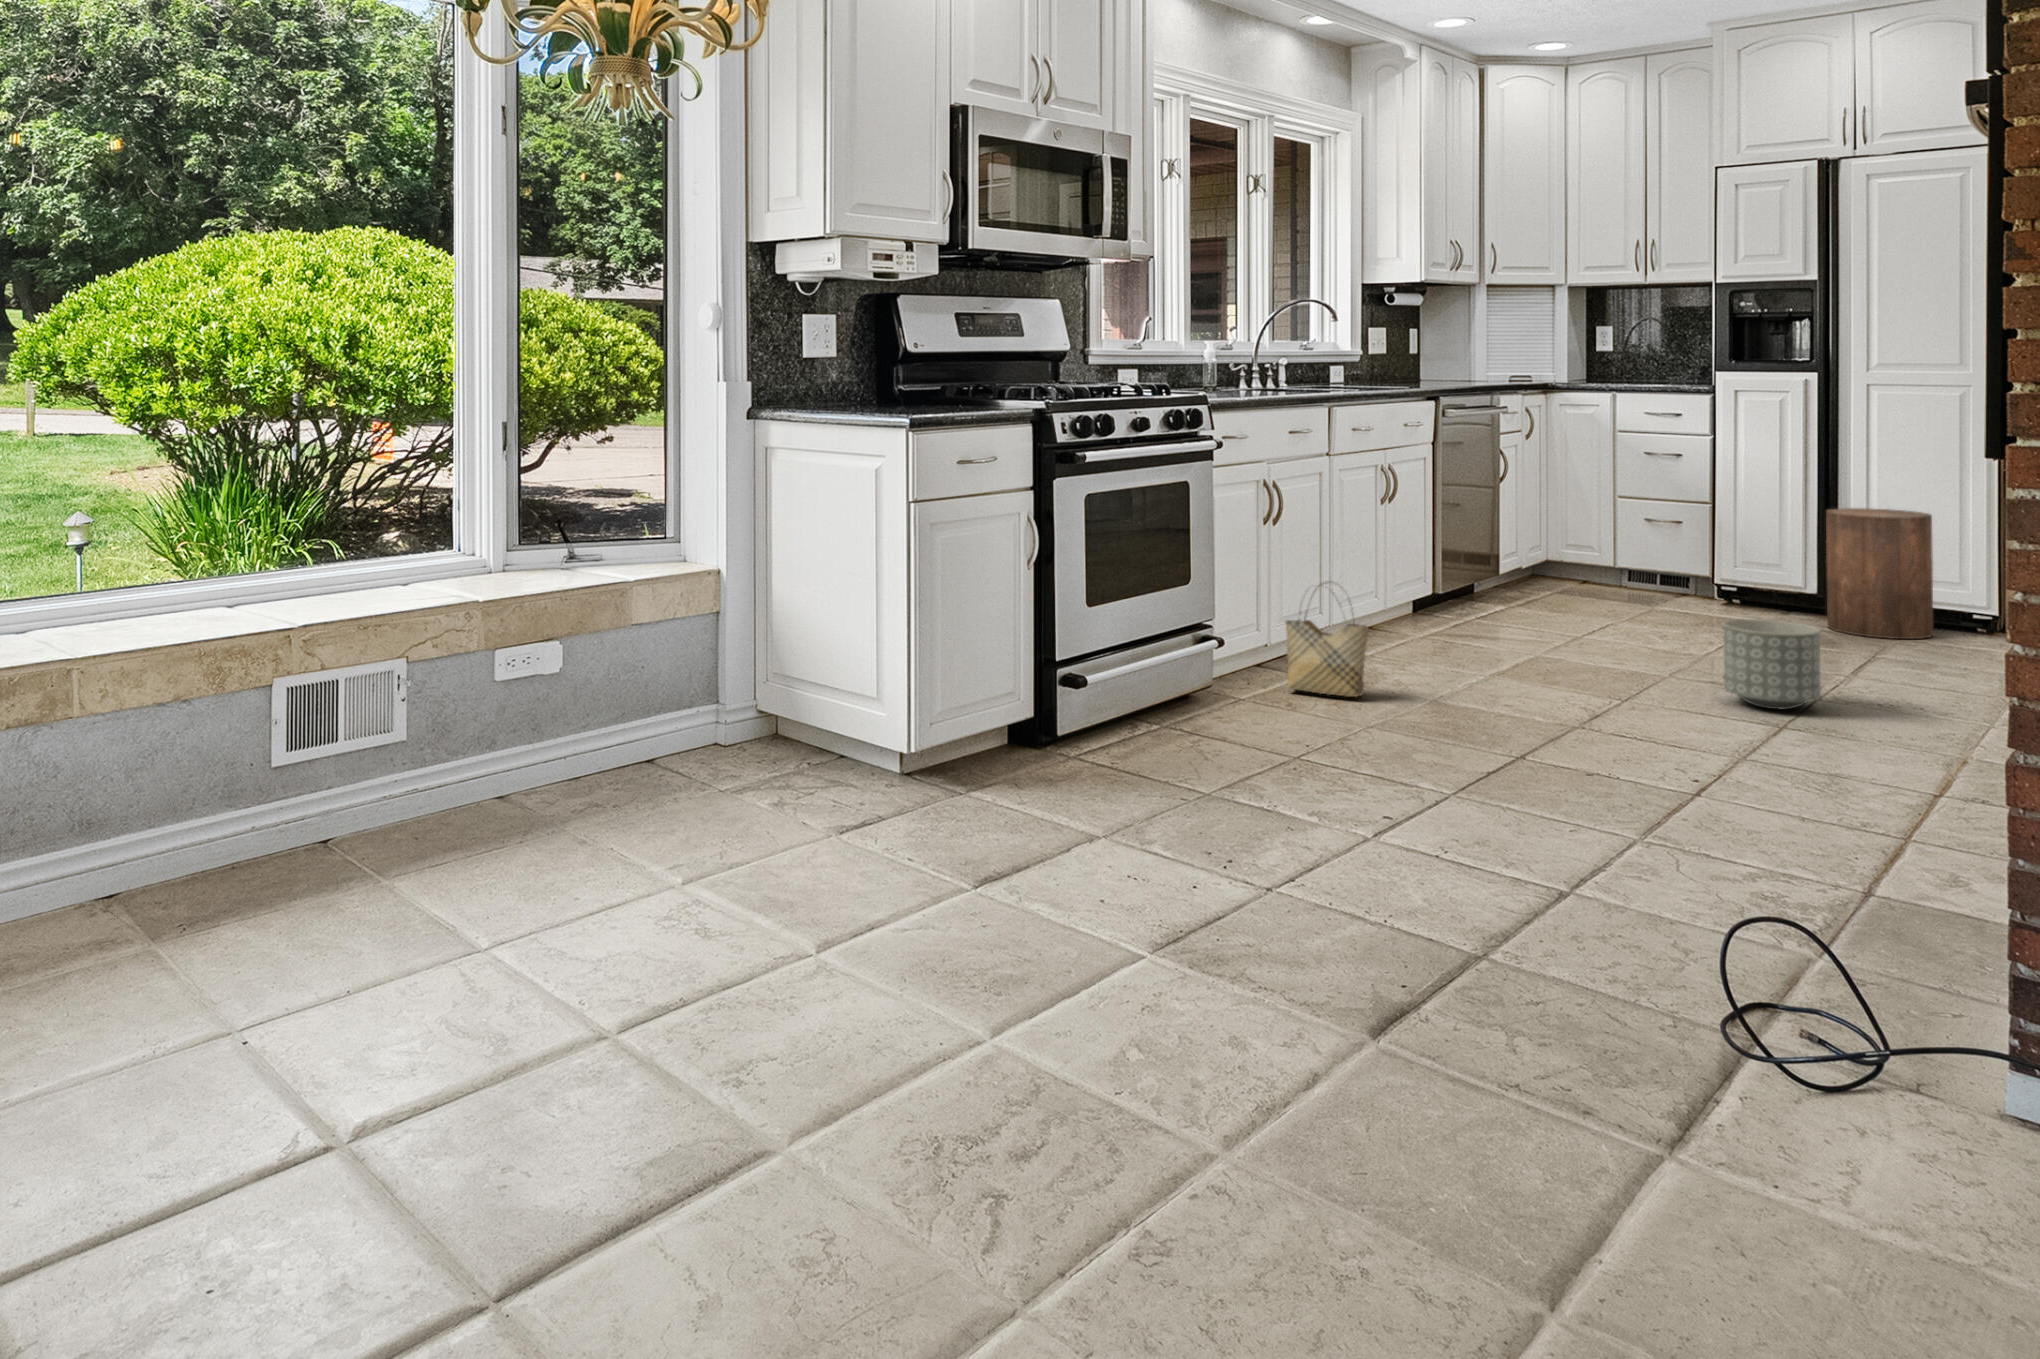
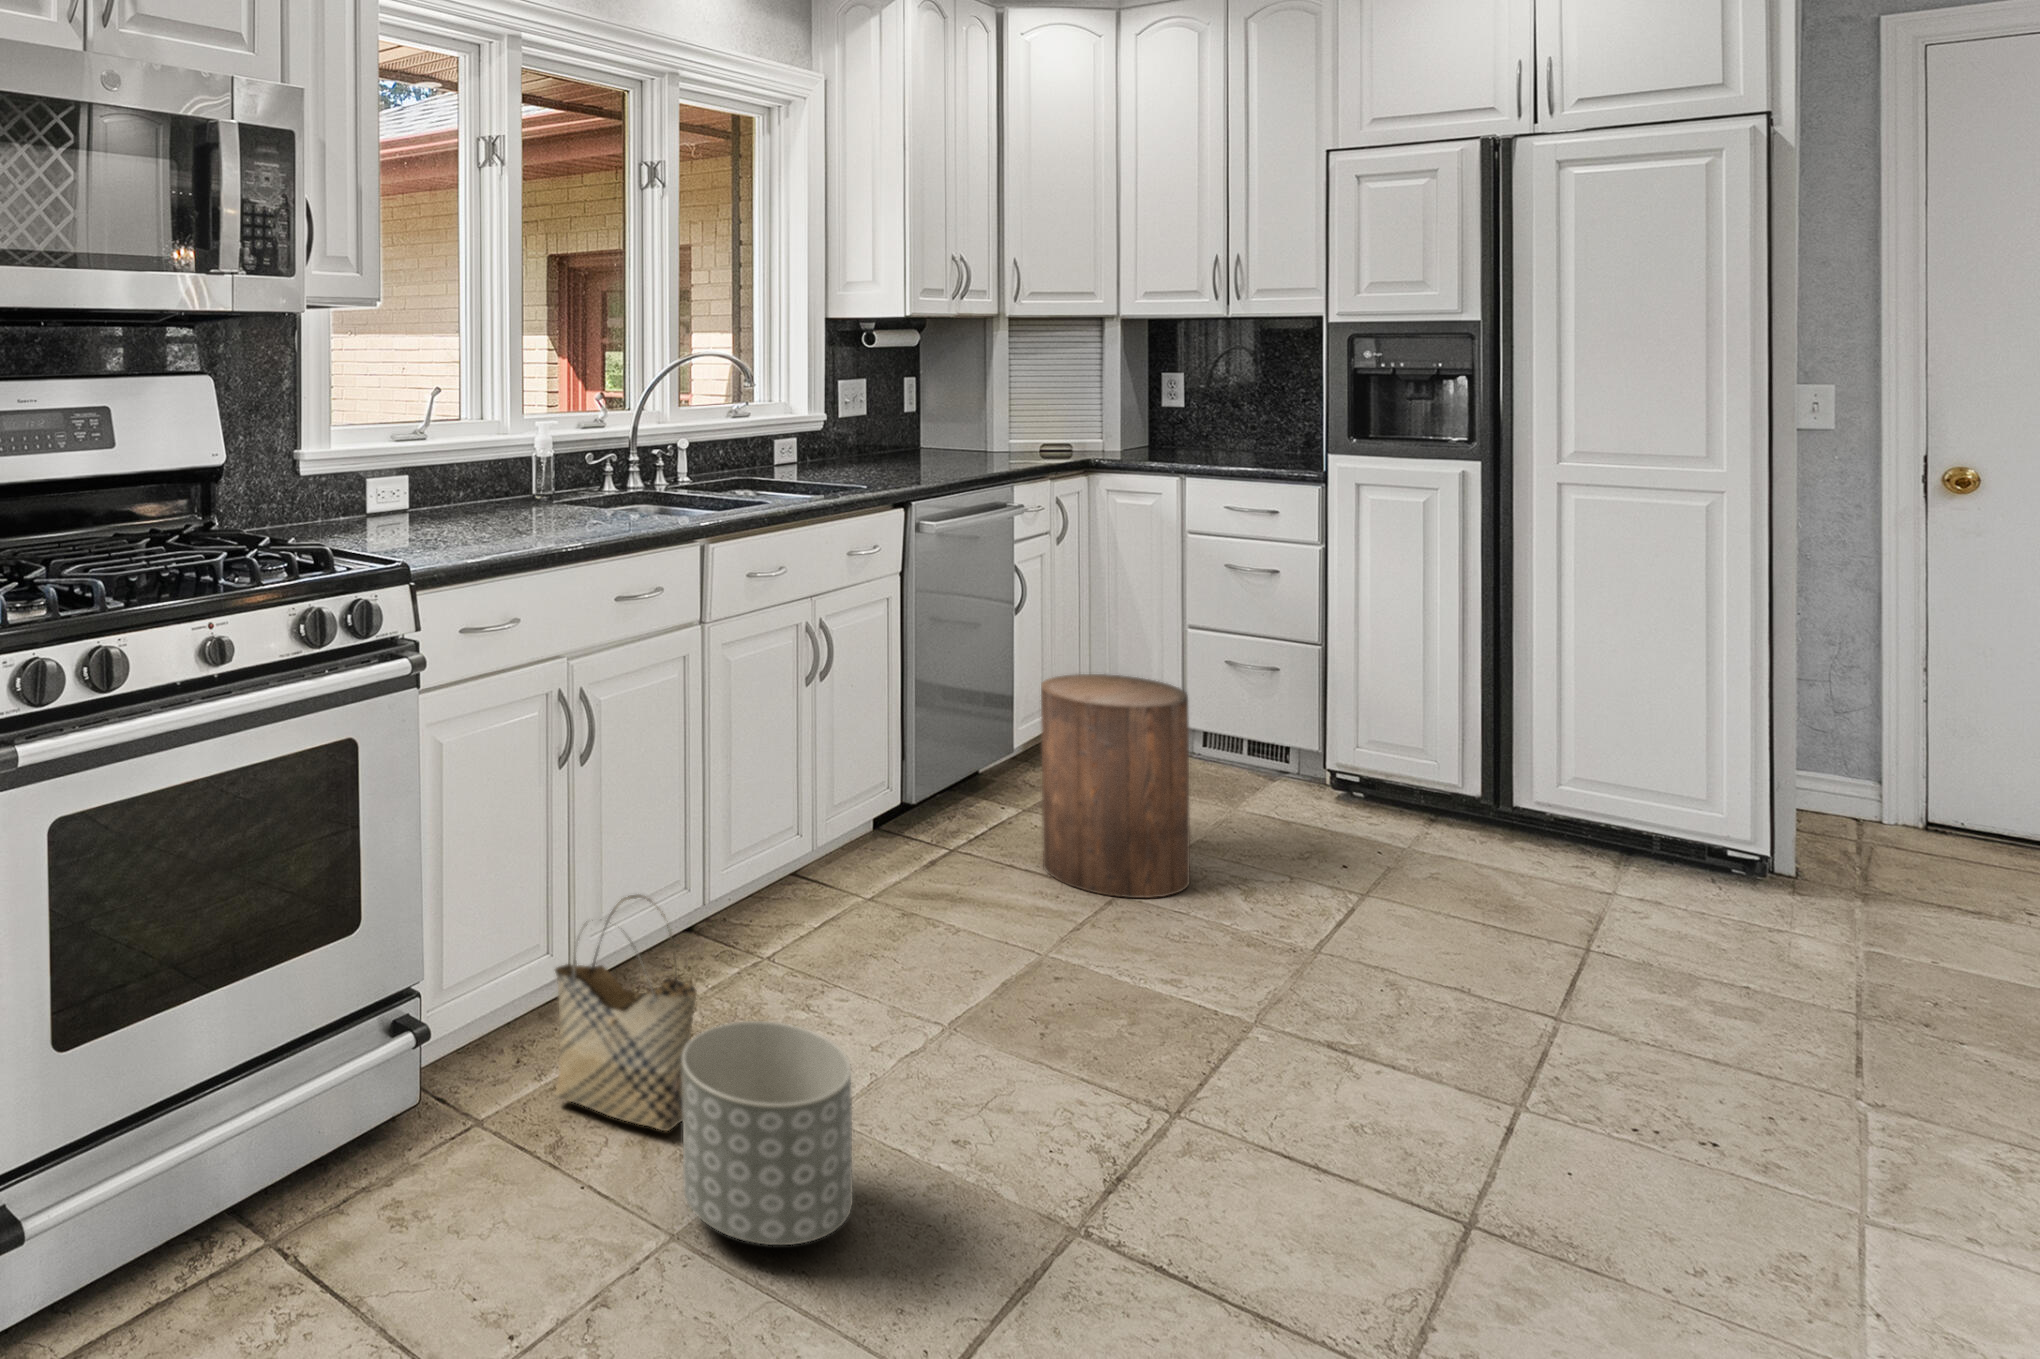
stool: present [1826,508,1933,639] -> present [1041,674,1190,898]
planter: present [1723,619,1821,709] -> present [682,1021,853,1245]

